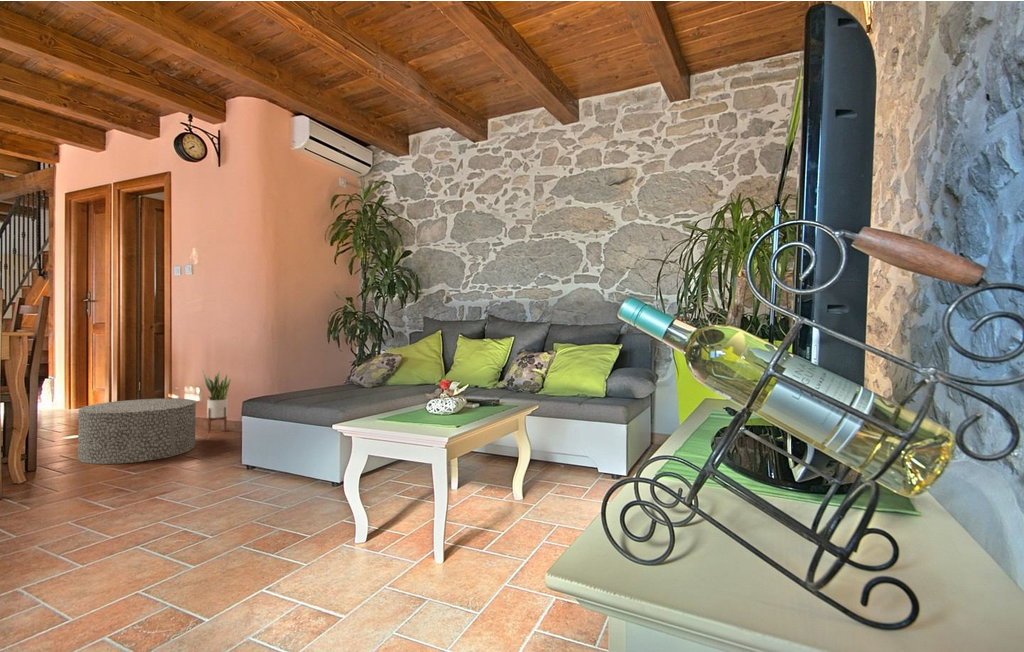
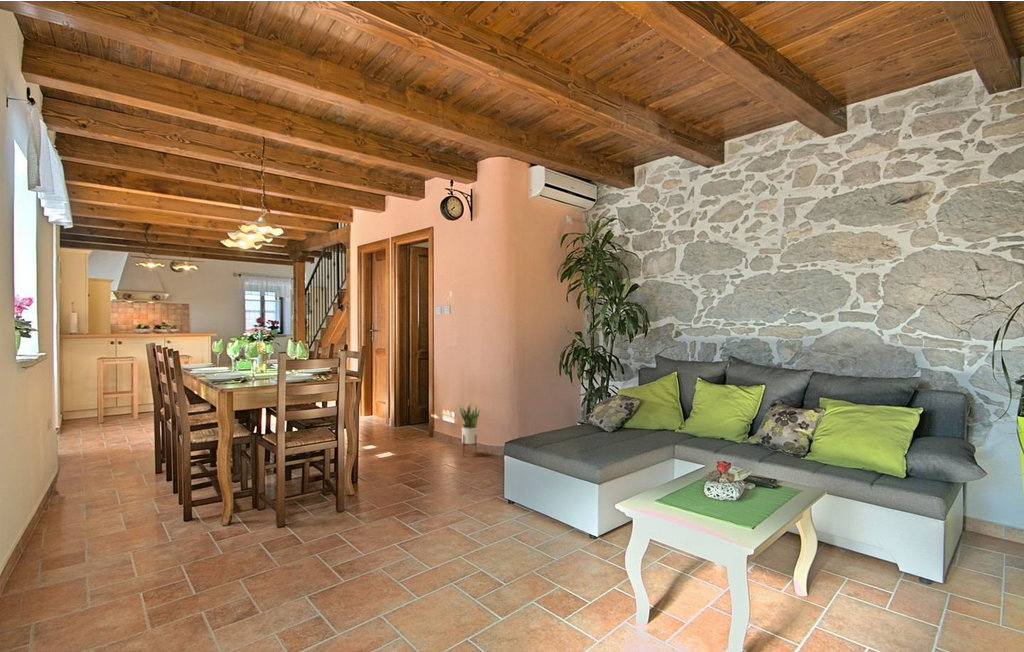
ottoman: present [78,399,196,464] -> none [374,427,456,488]

